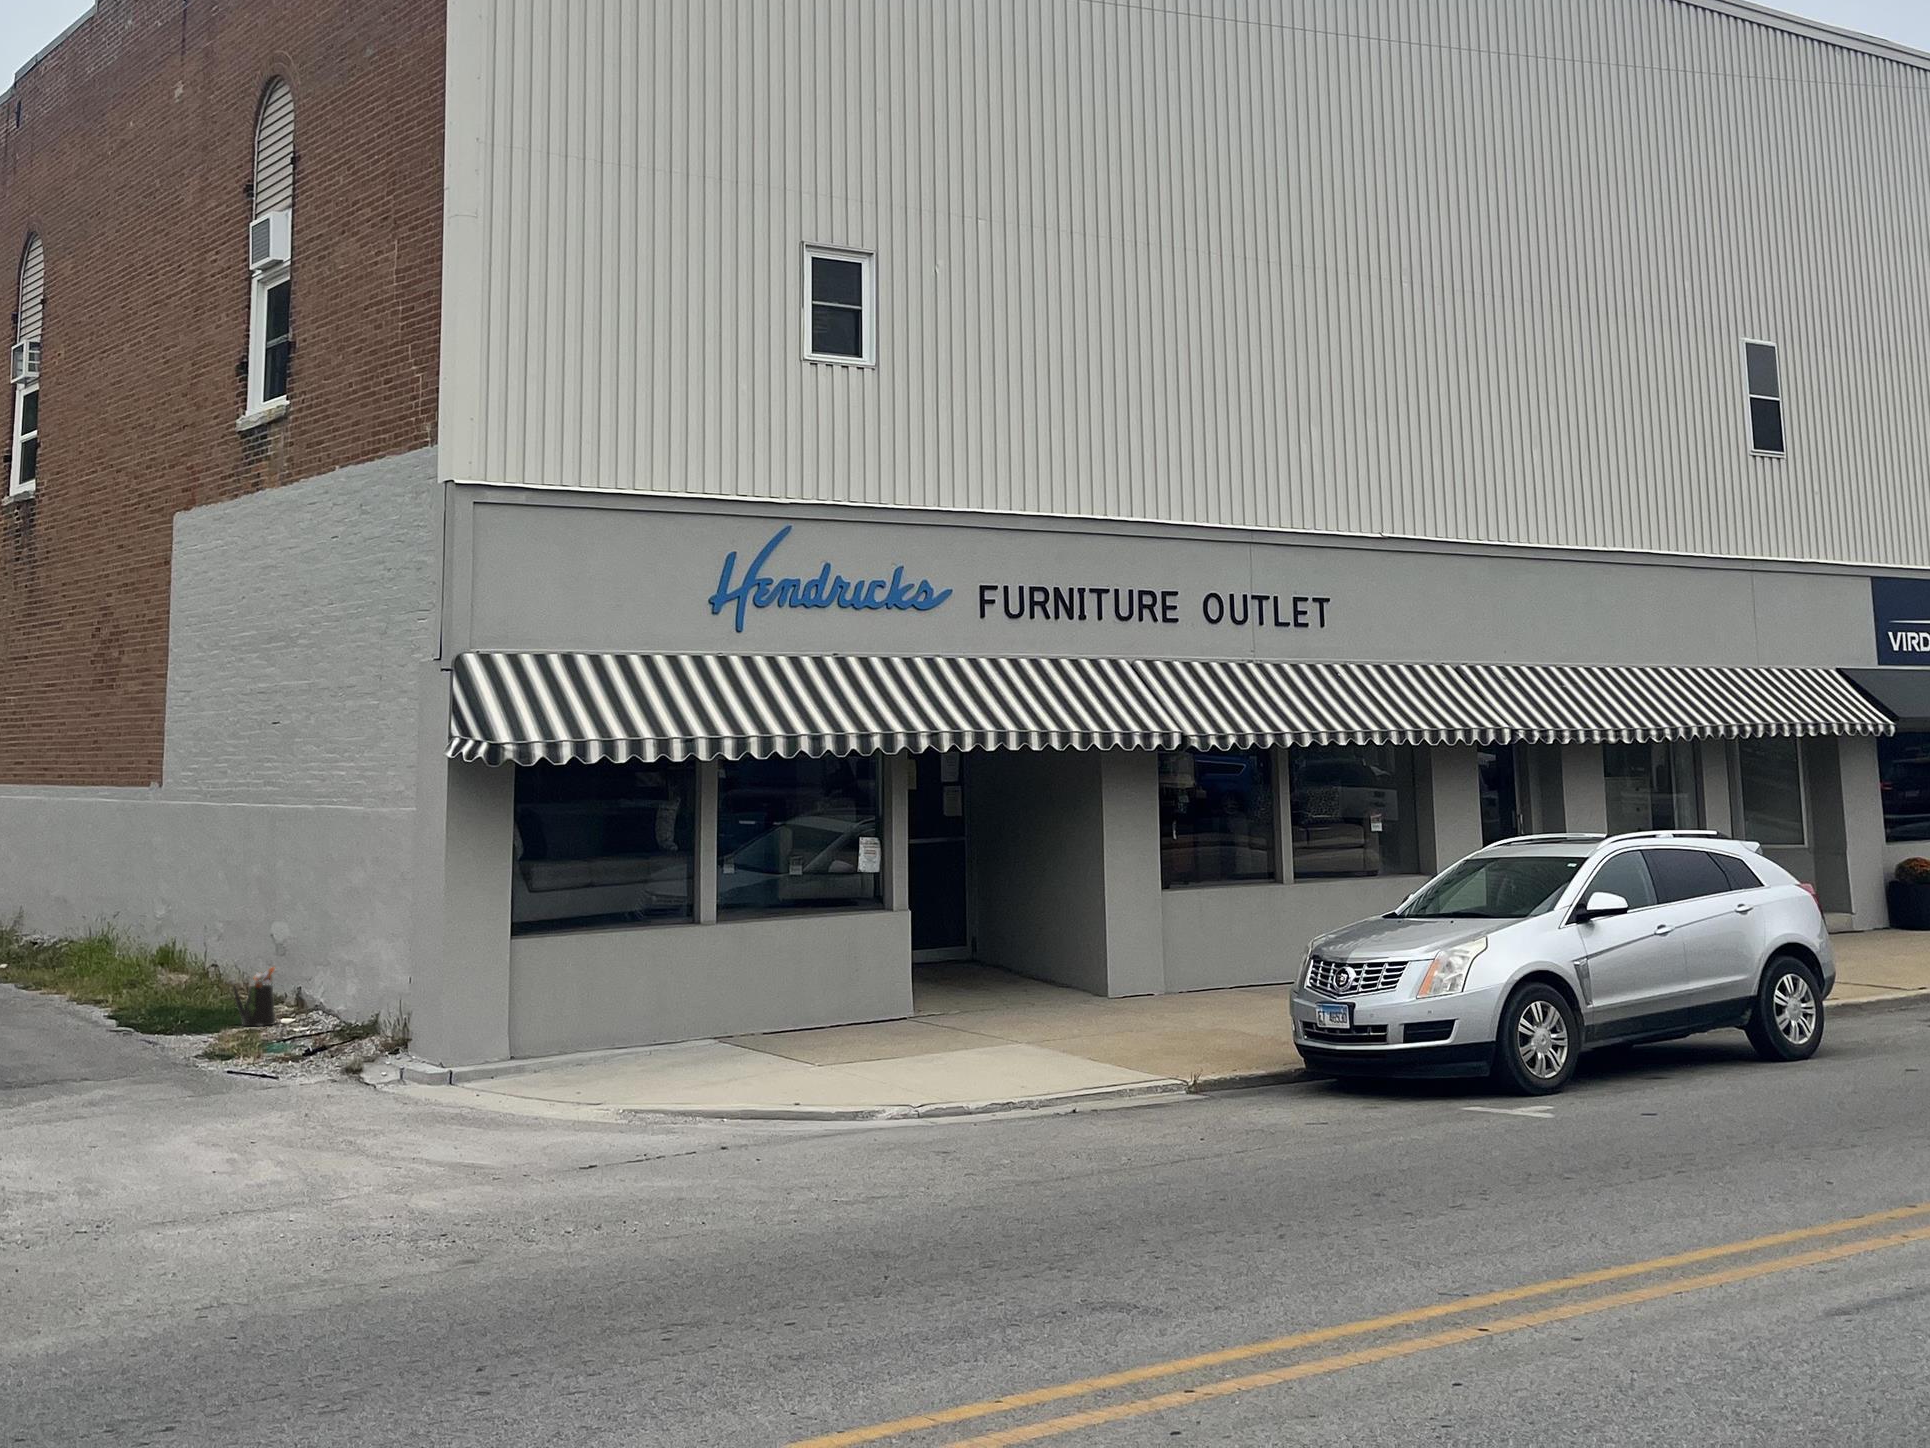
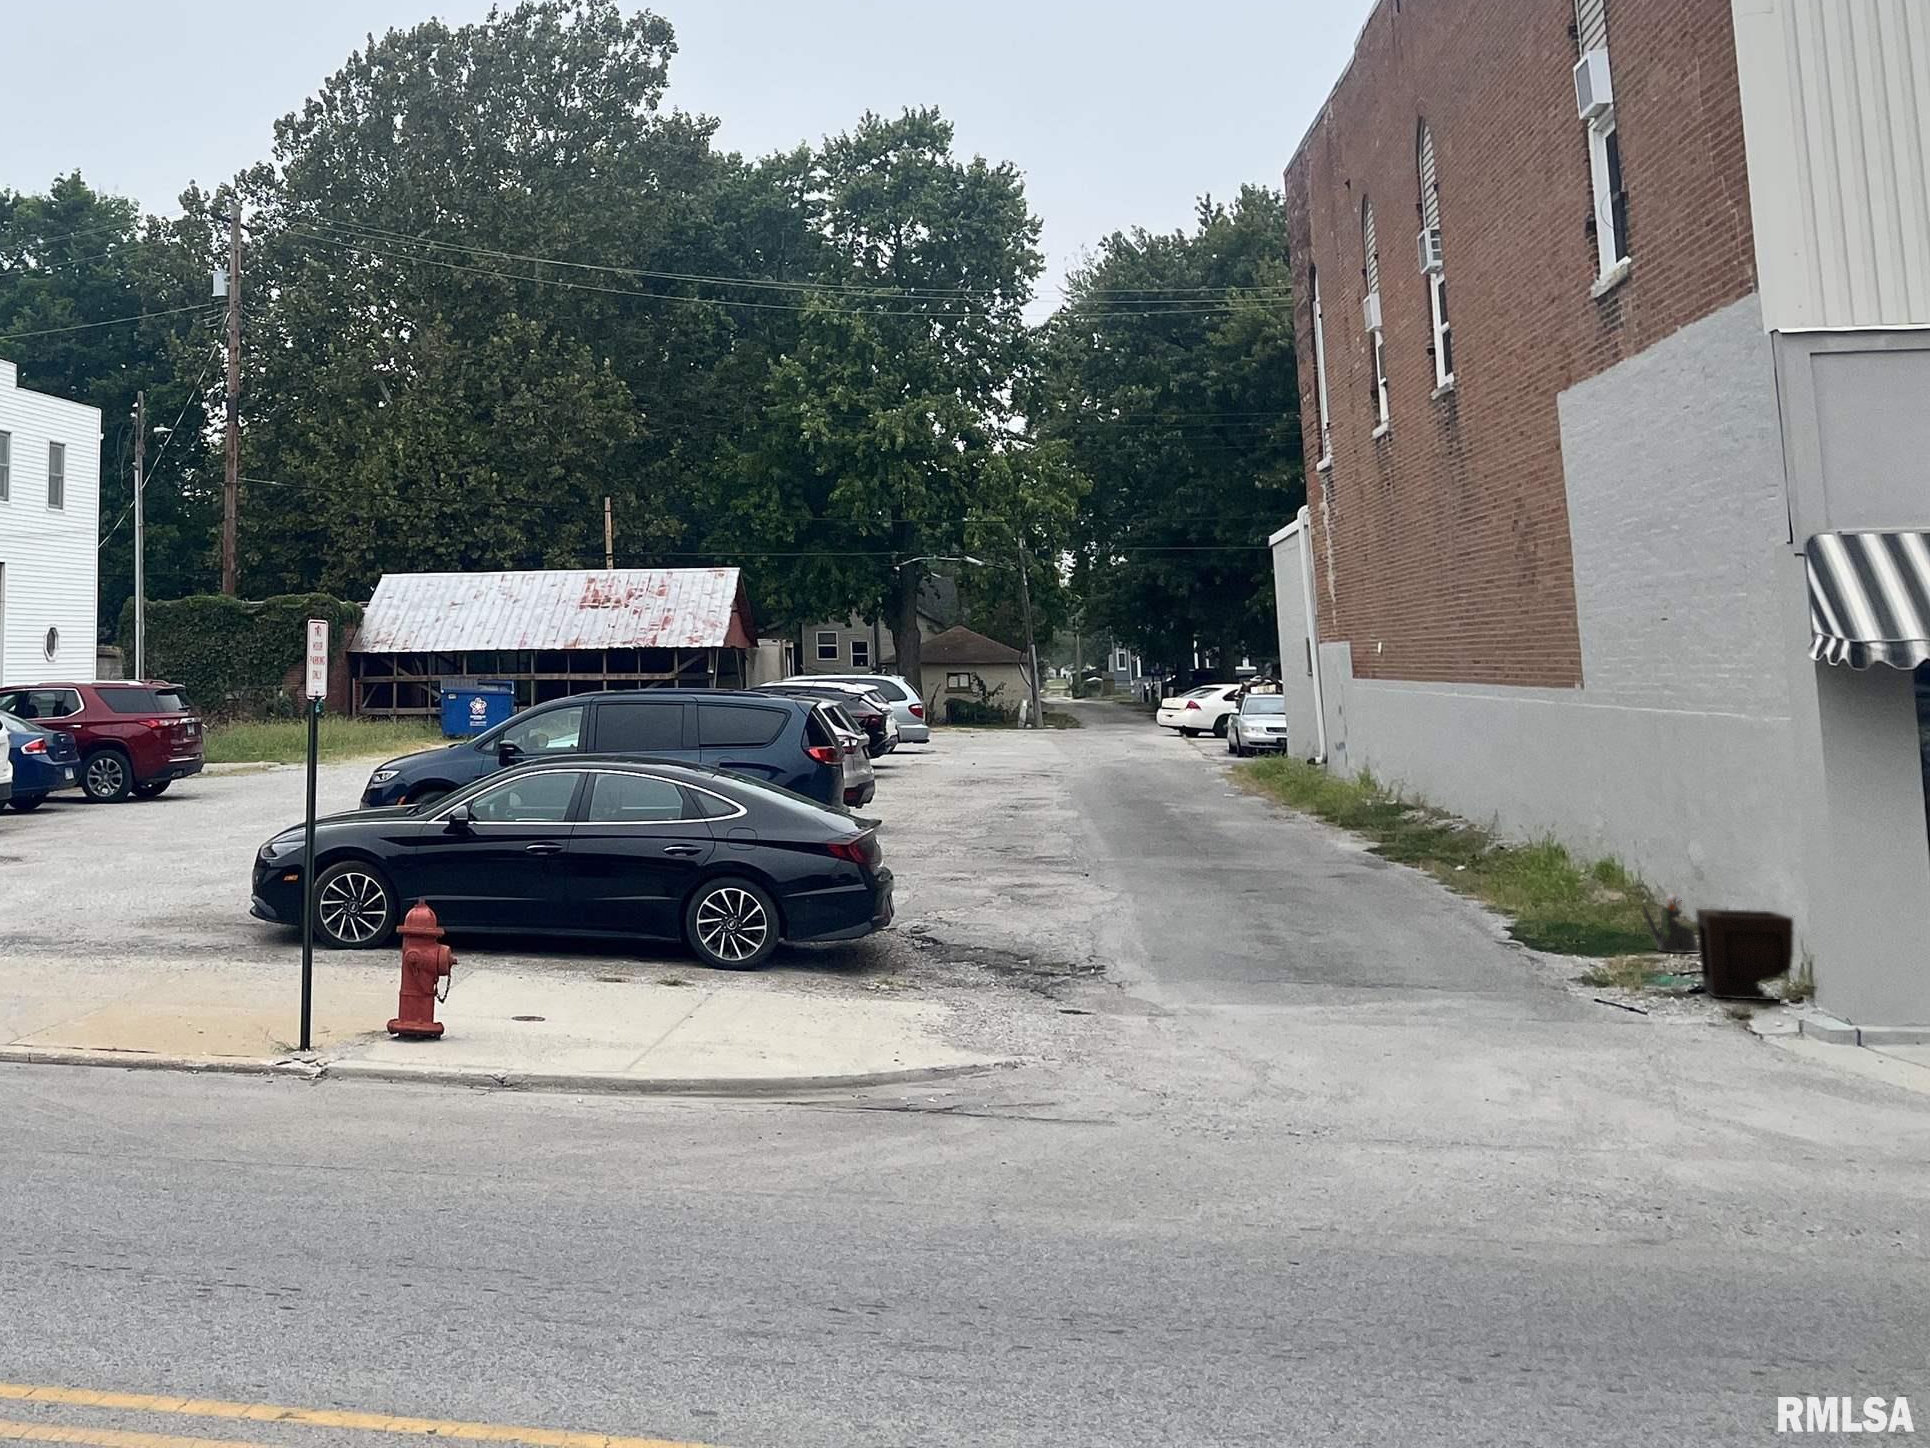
wooden crate: none [311,979,399,1060] -> present [1696,909,1793,1000]

